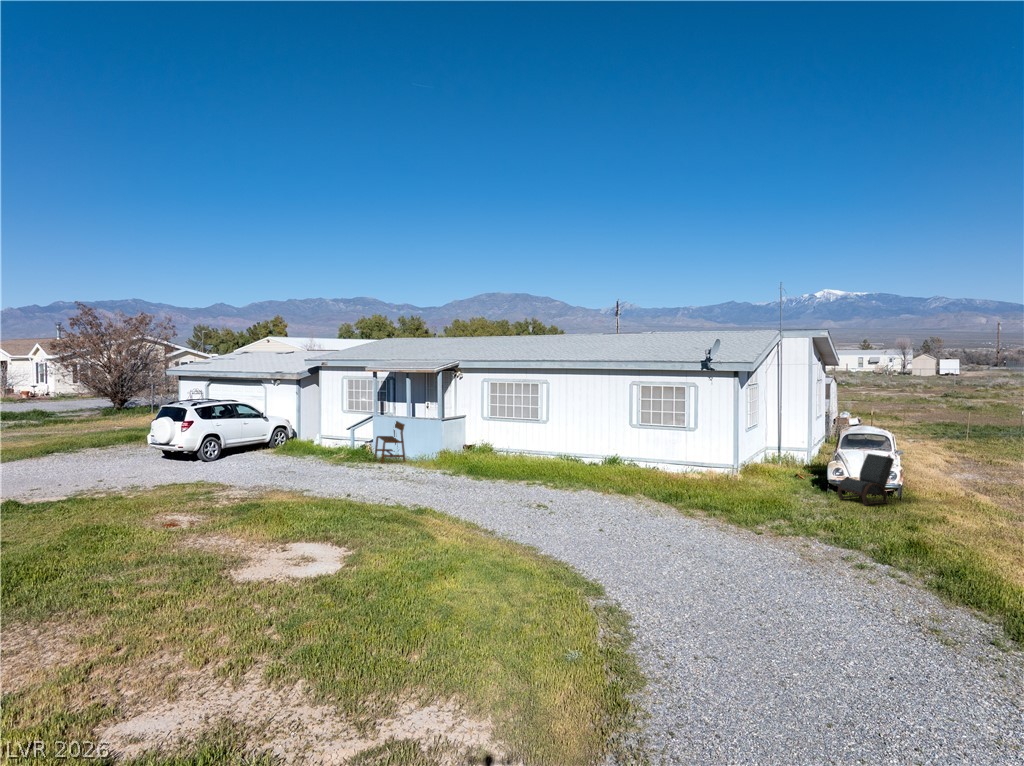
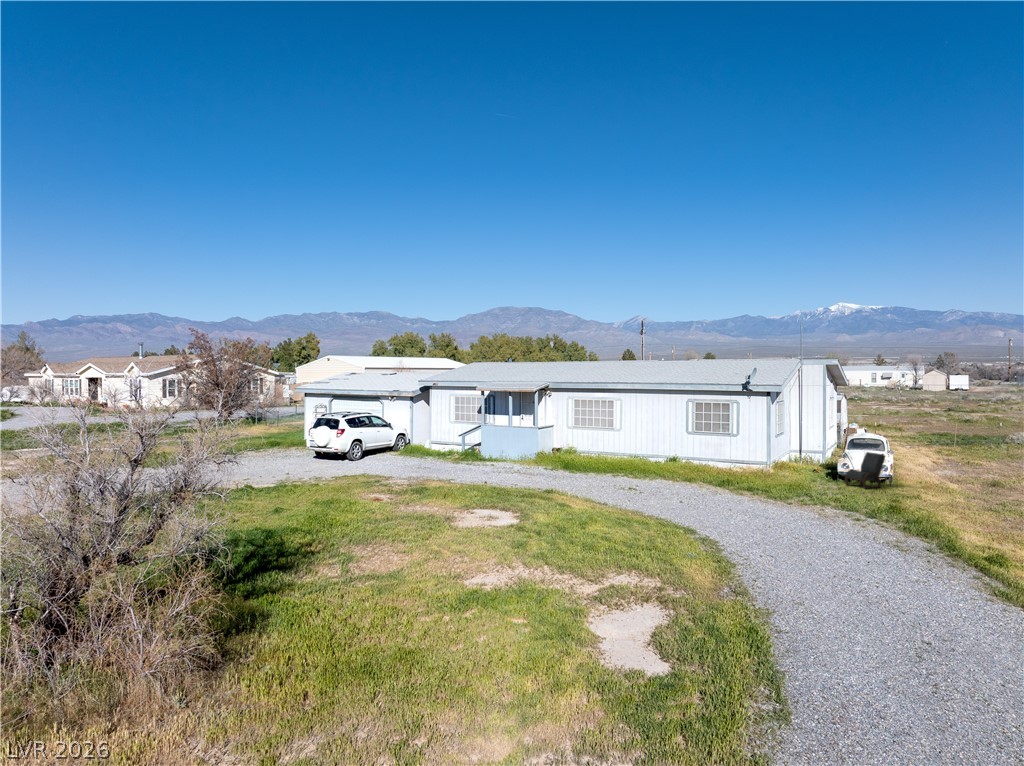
bench: present [374,421,406,463] -> none [483,429,511,462]

